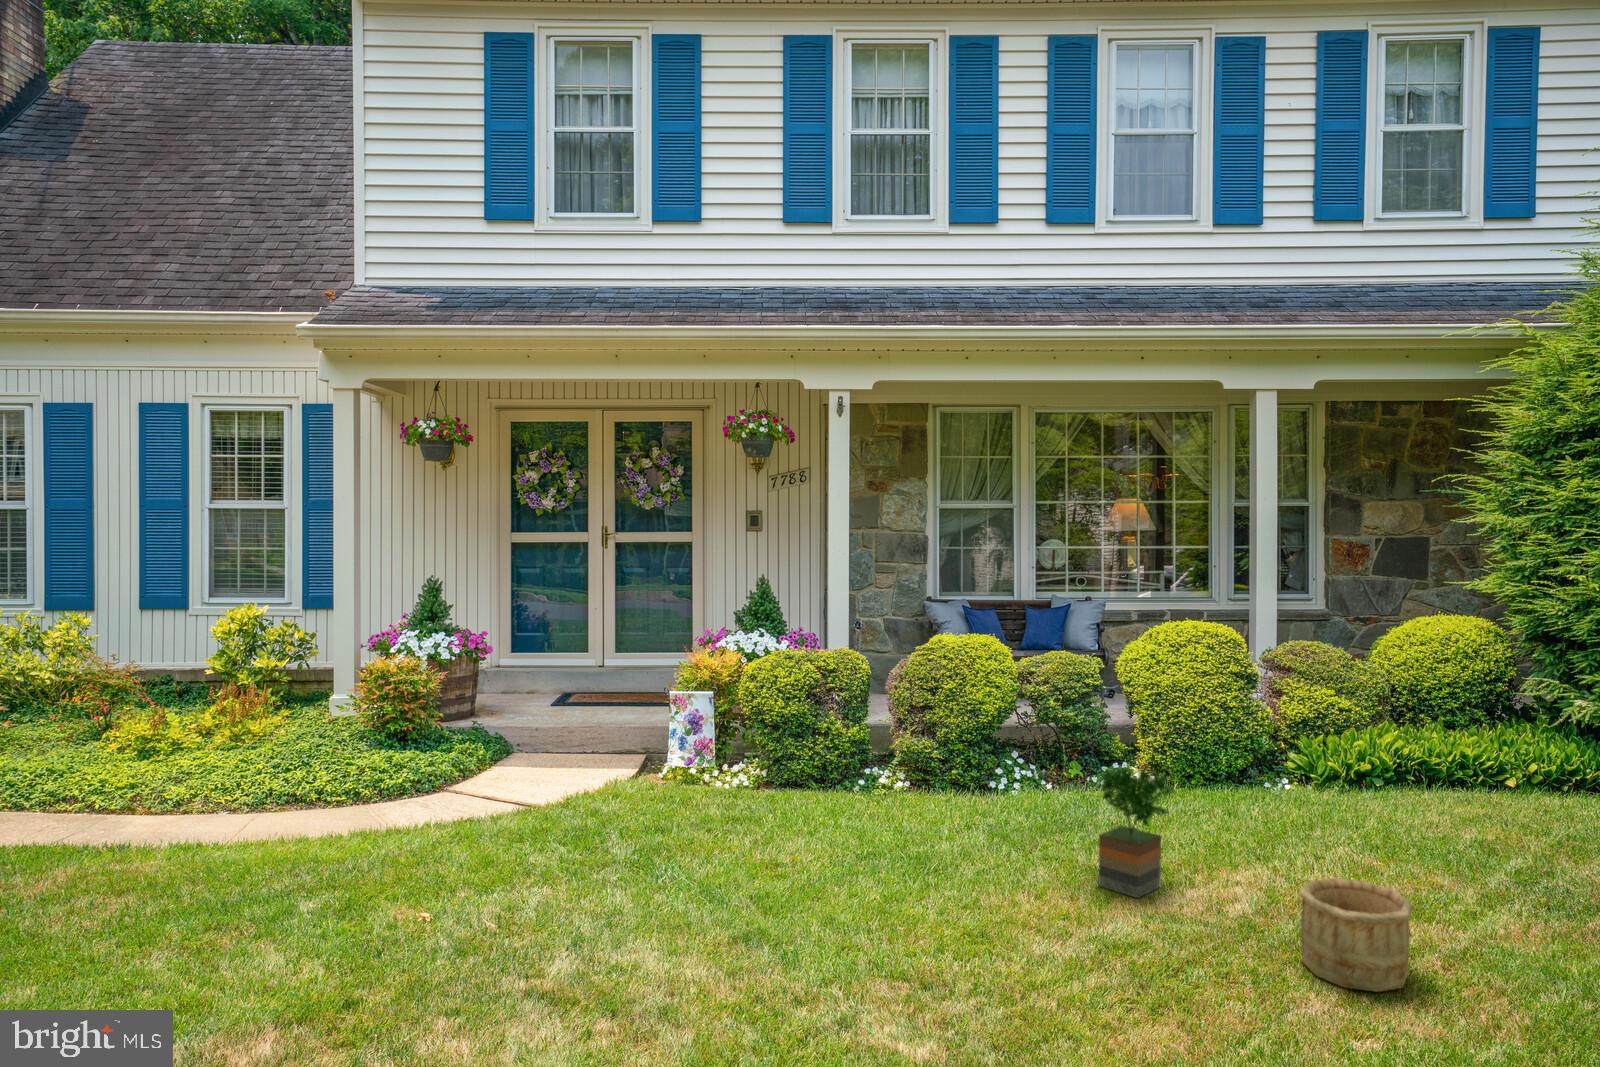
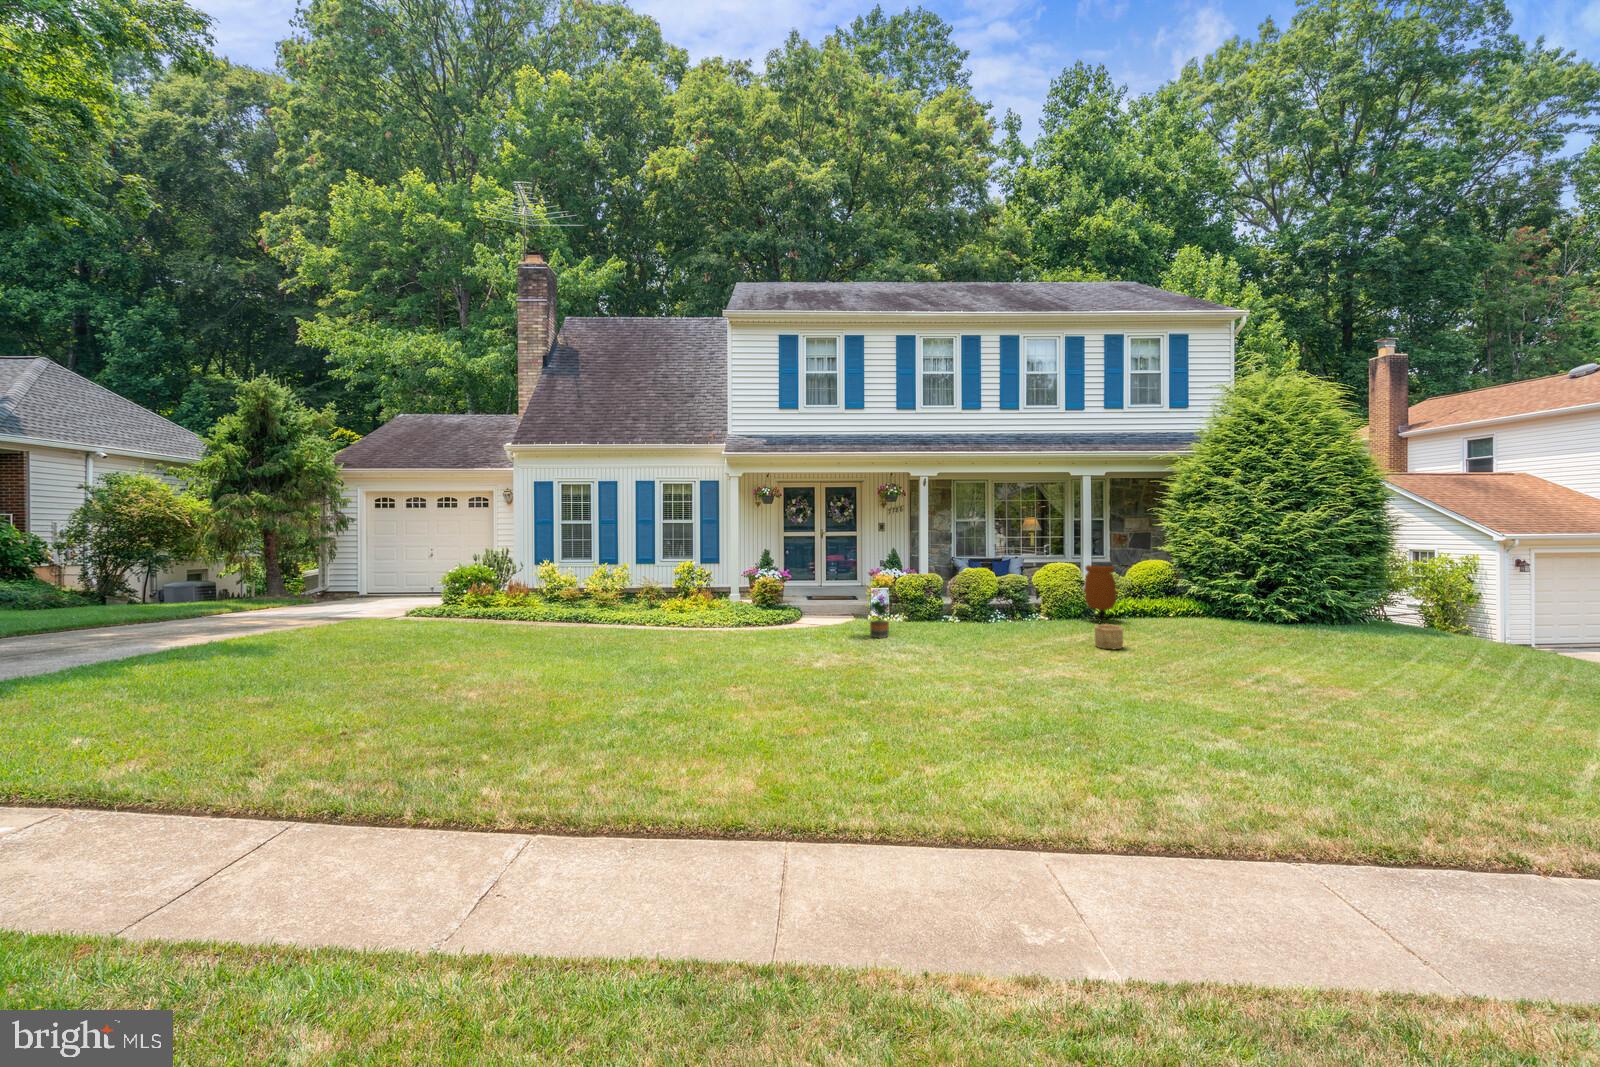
lounge chair: none [1250,640,1371,824] -> present [1084,565,1119,623]
potted tree: present [1099,768,1175,898] -> present [870,602,891,638]

